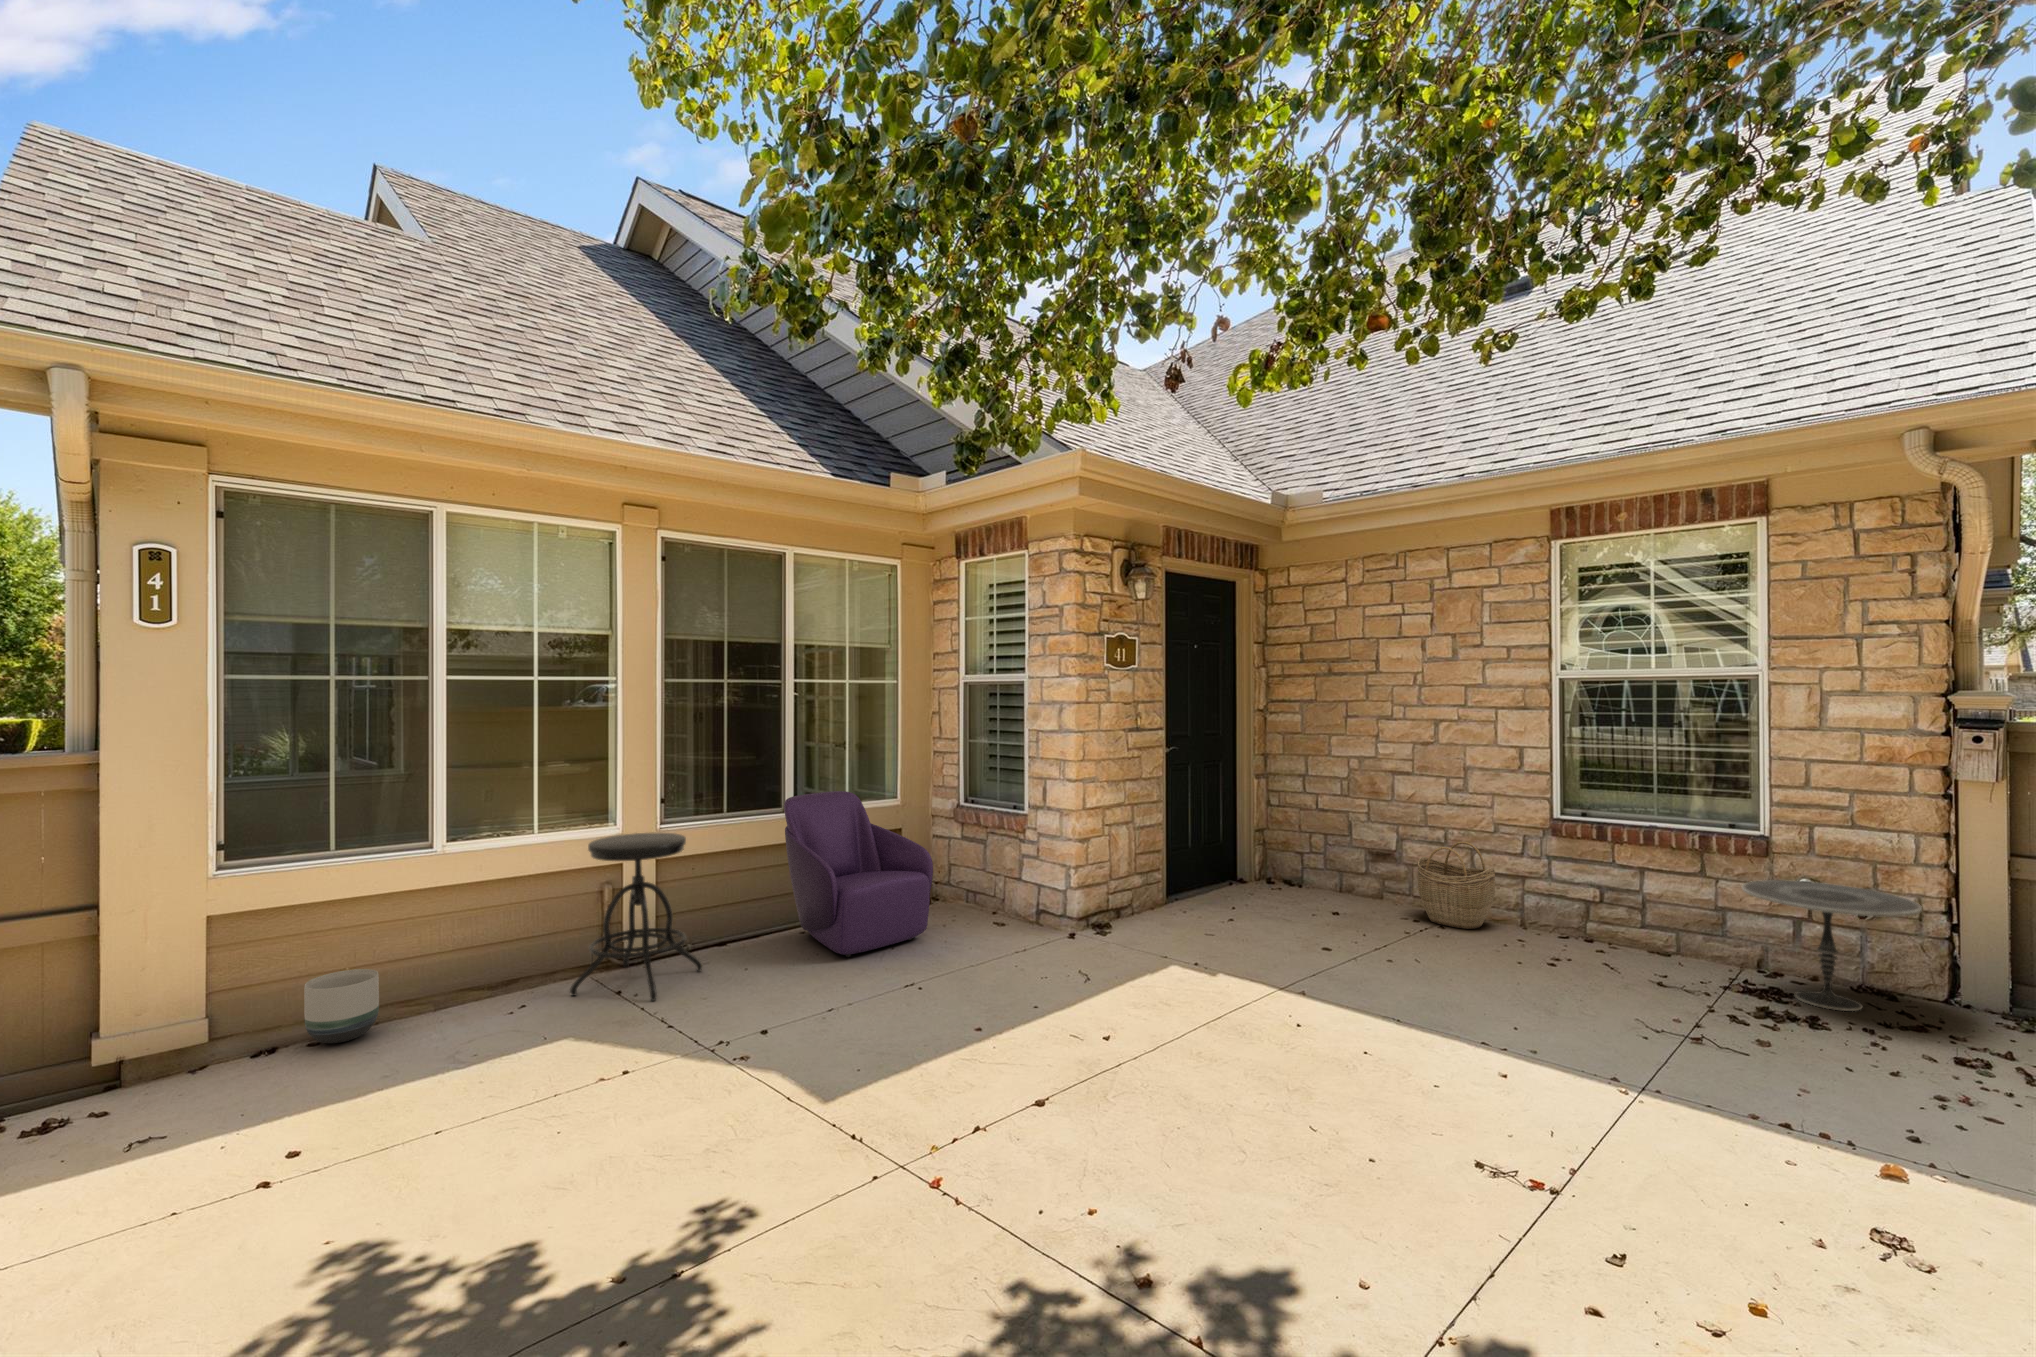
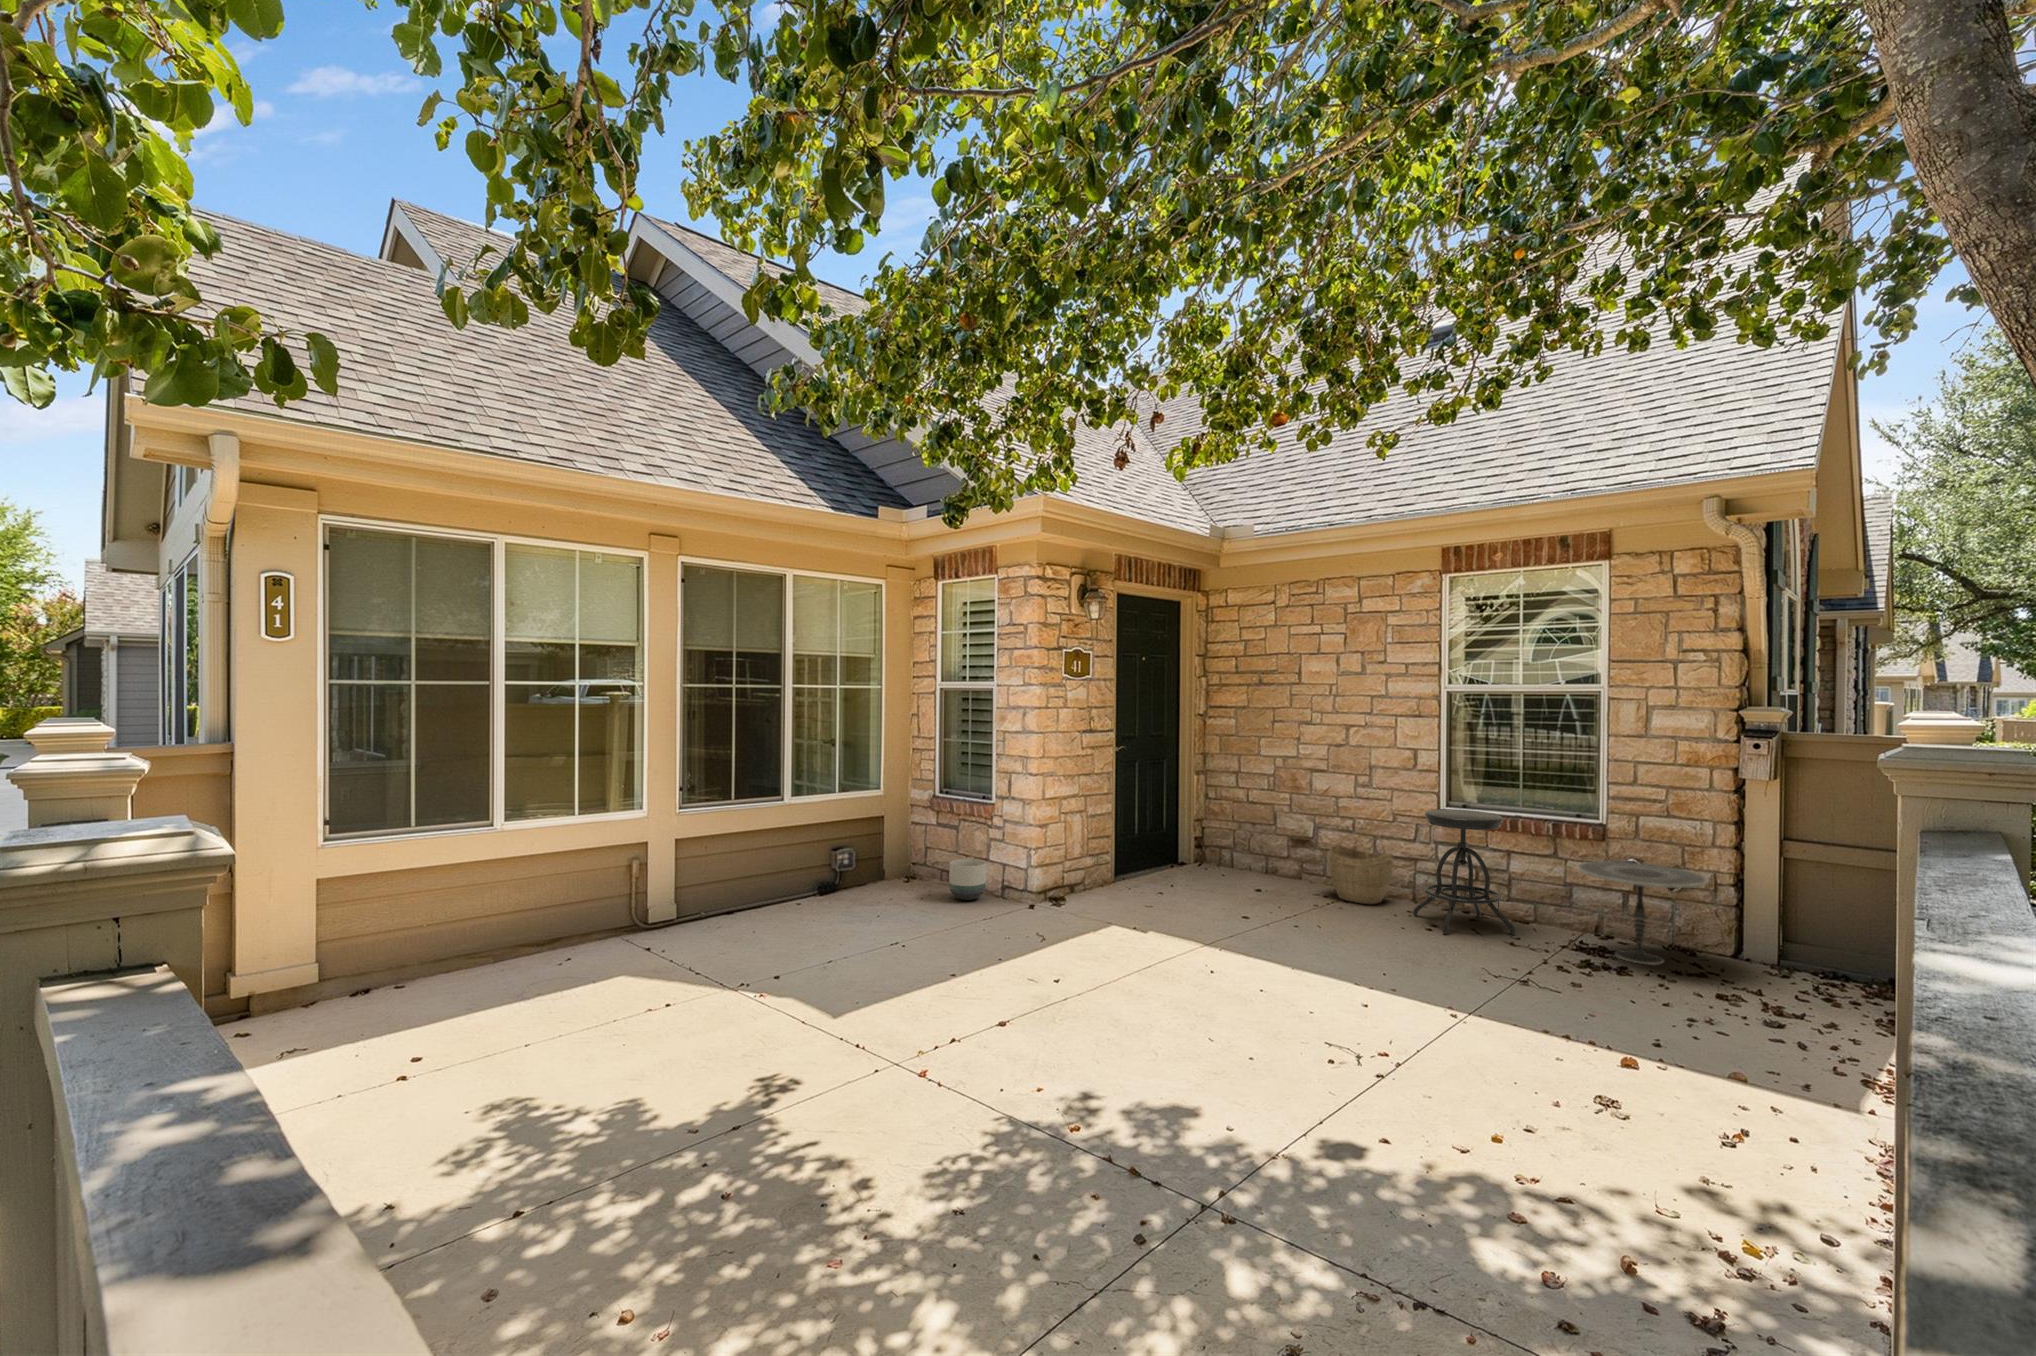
armchair: present [784,791,933,957] -> none [784,783,913,925]
stool: present [570,833,702,1001] -> present [1413,809,1515,935]
planter: present [304,969,379,1043] -> present [949,859,986,900]

